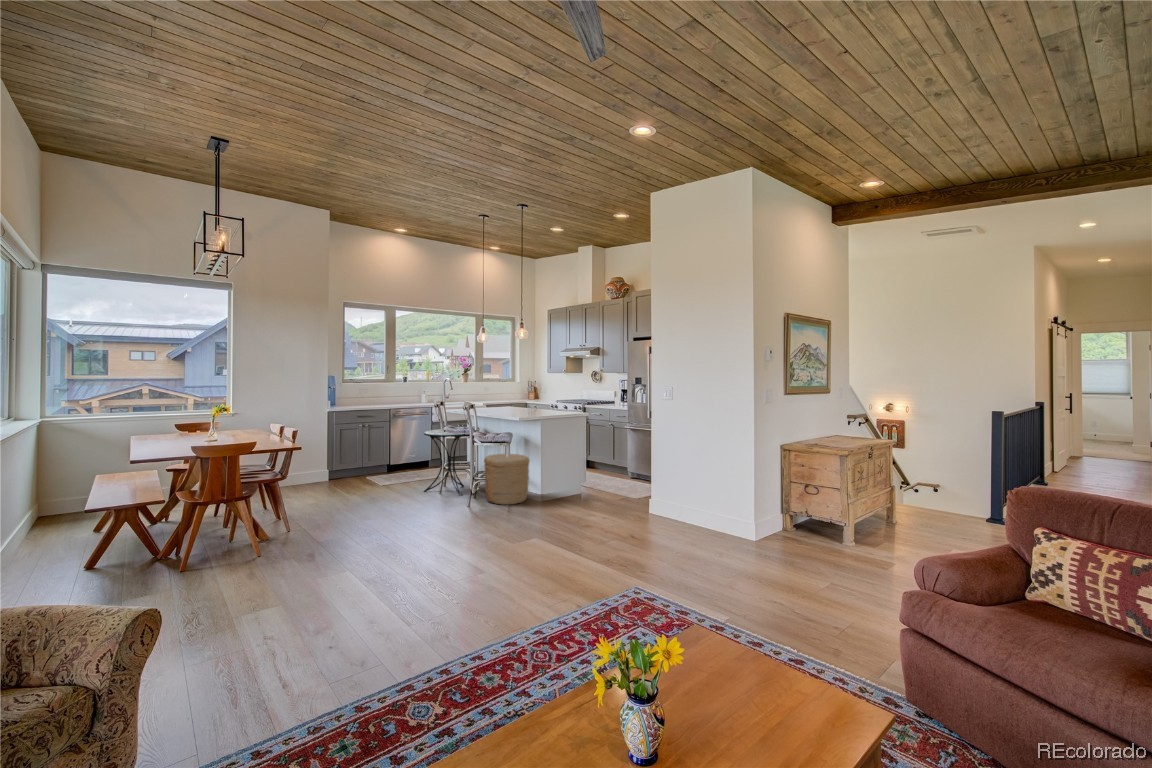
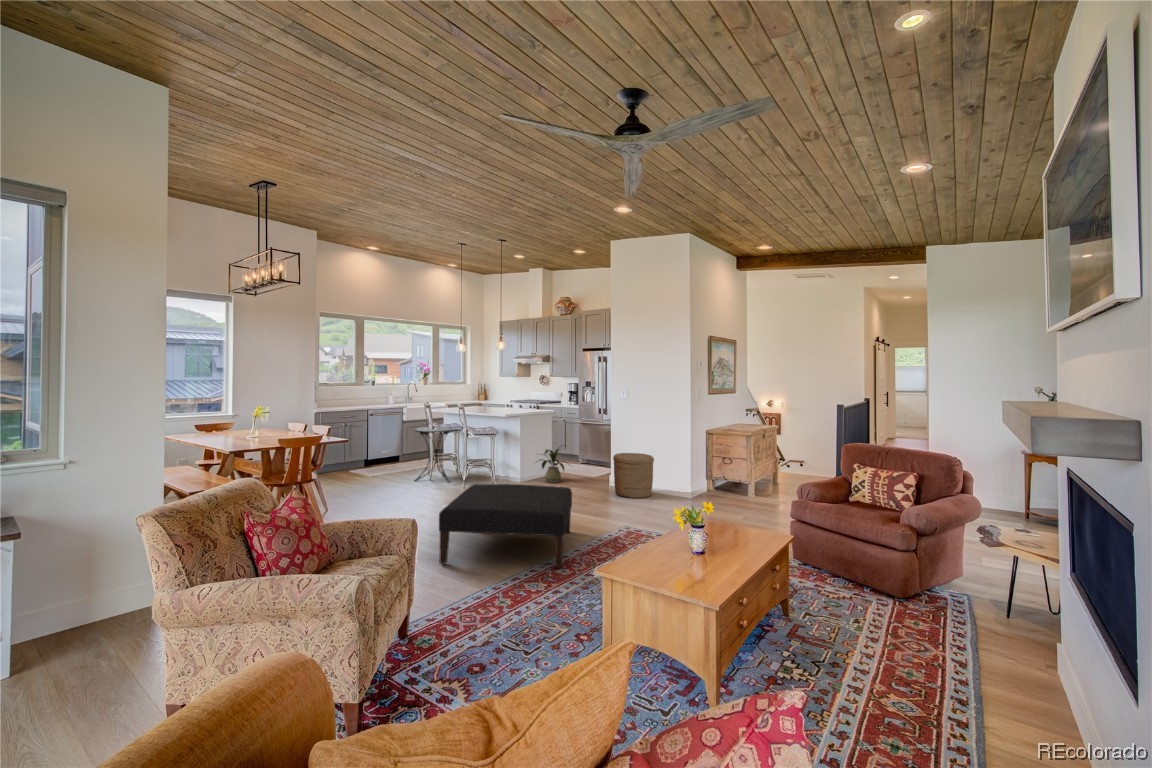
woven basket: present [484,454,530,505] -> present [613,453,654,498]
house plant: none [556,456,606,502] -> present [540,448,564,483]
ottoman: none [319,514,553,671] -> present [439,484,572,568]

